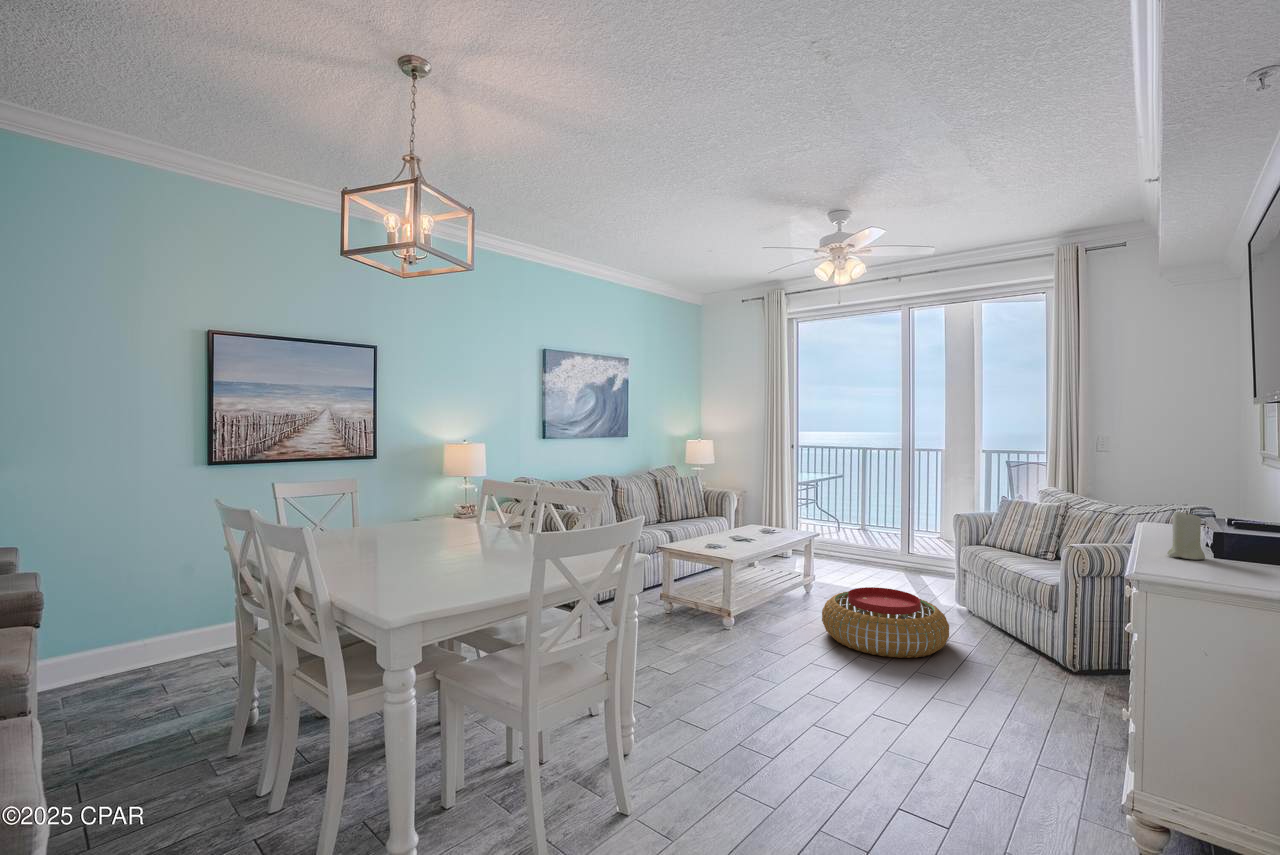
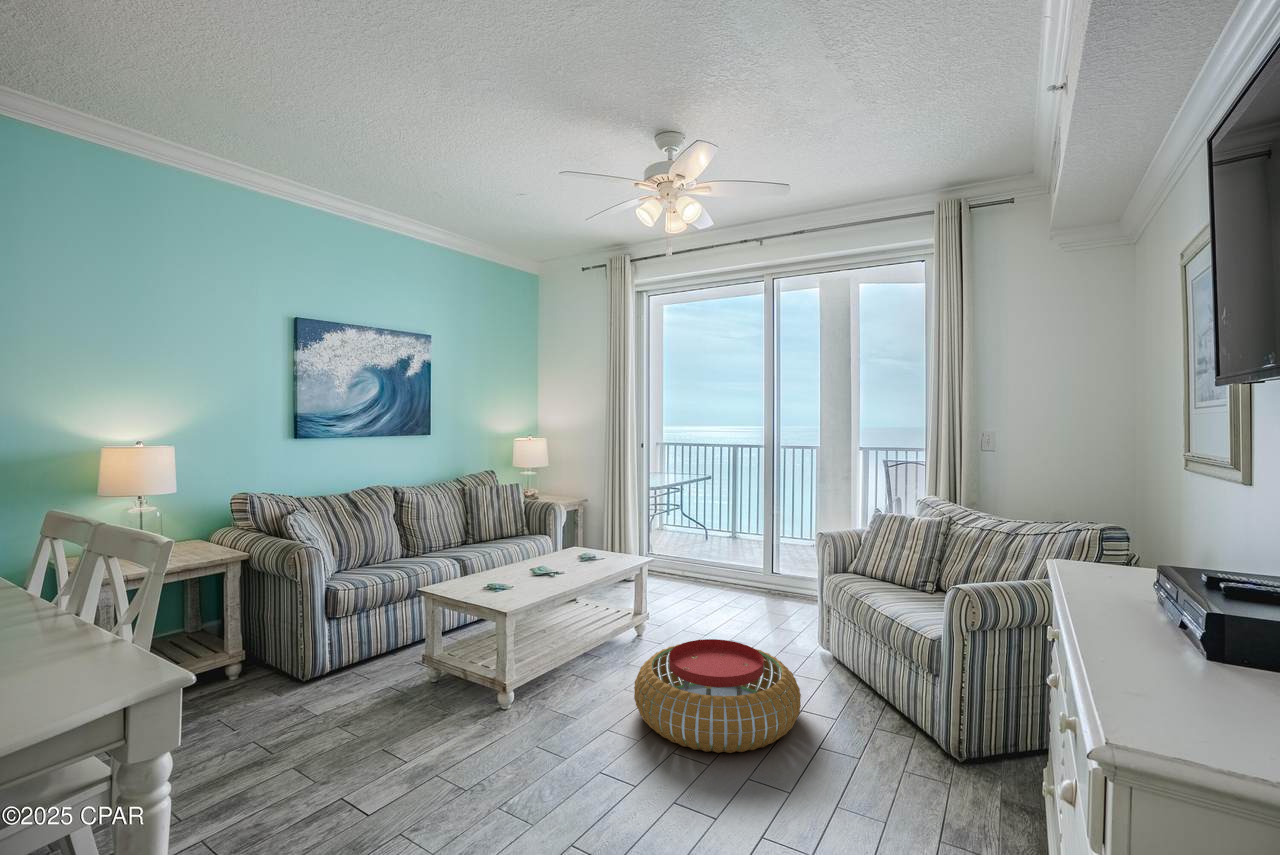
candle: present [1167,510,1205,560] -> none [1131,578,1207,680]

